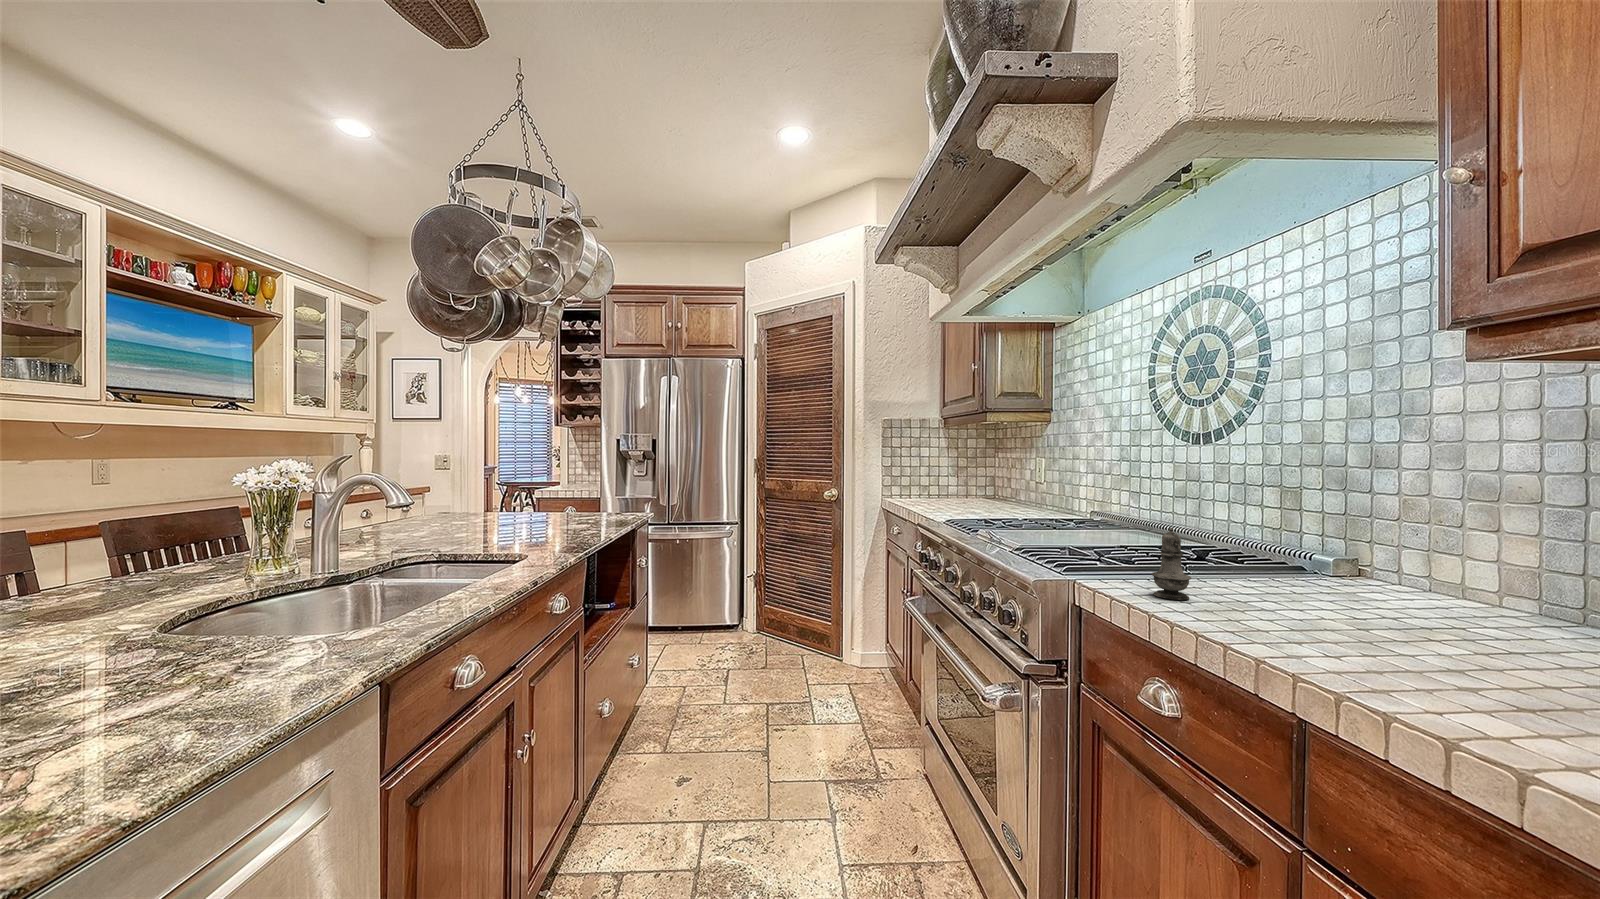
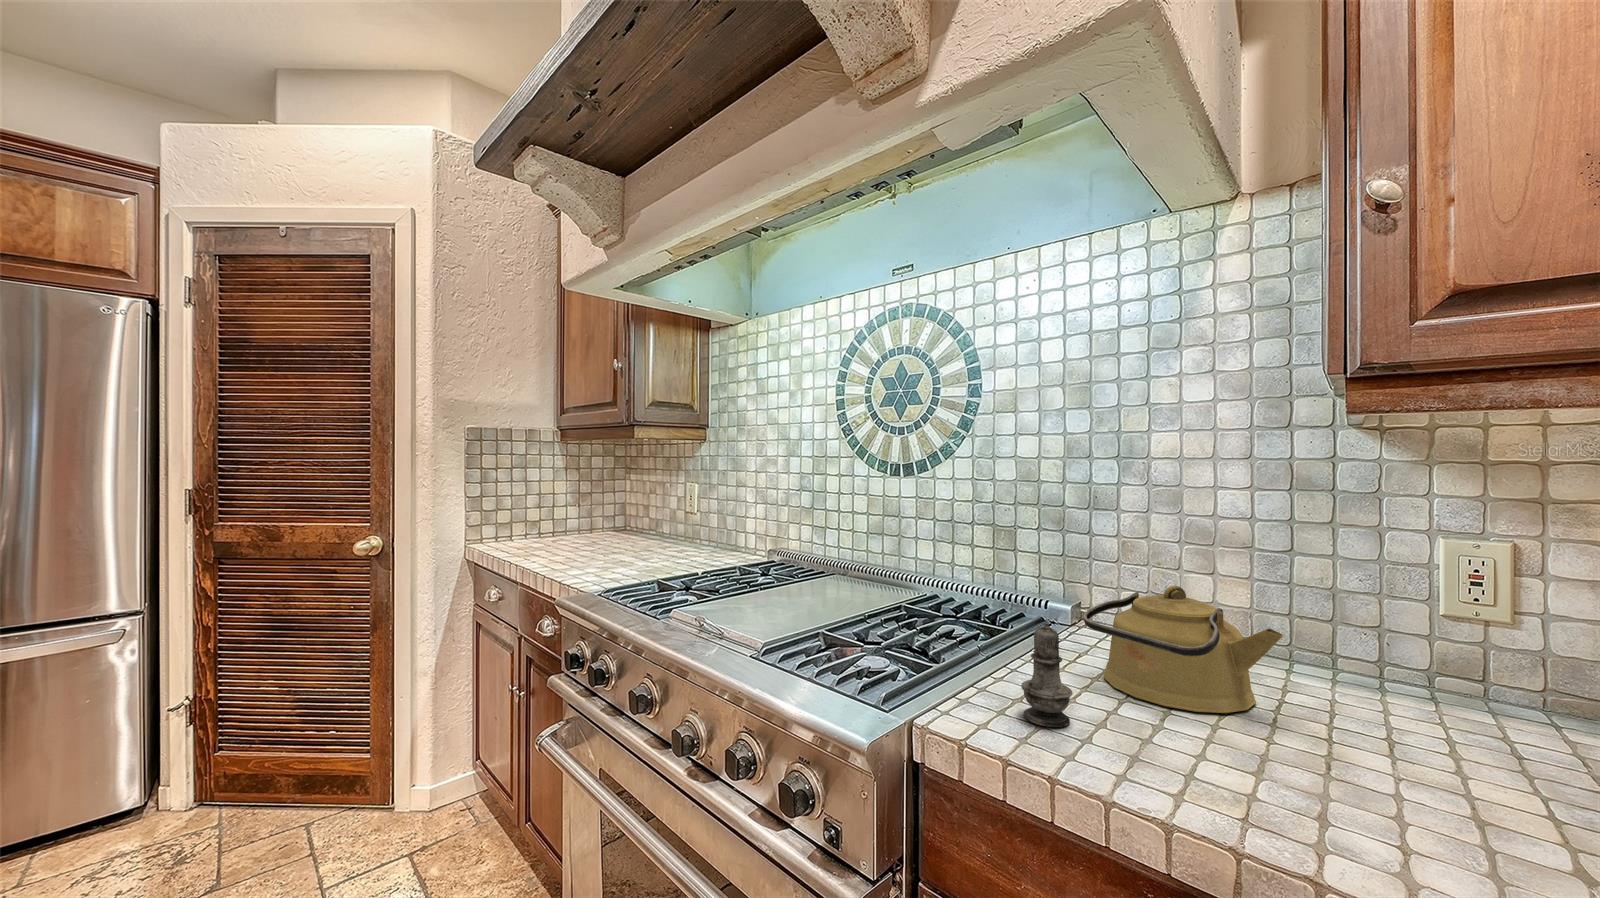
kettle: none [1254,520,1424,623] -> present [1083,586,1283,713]

